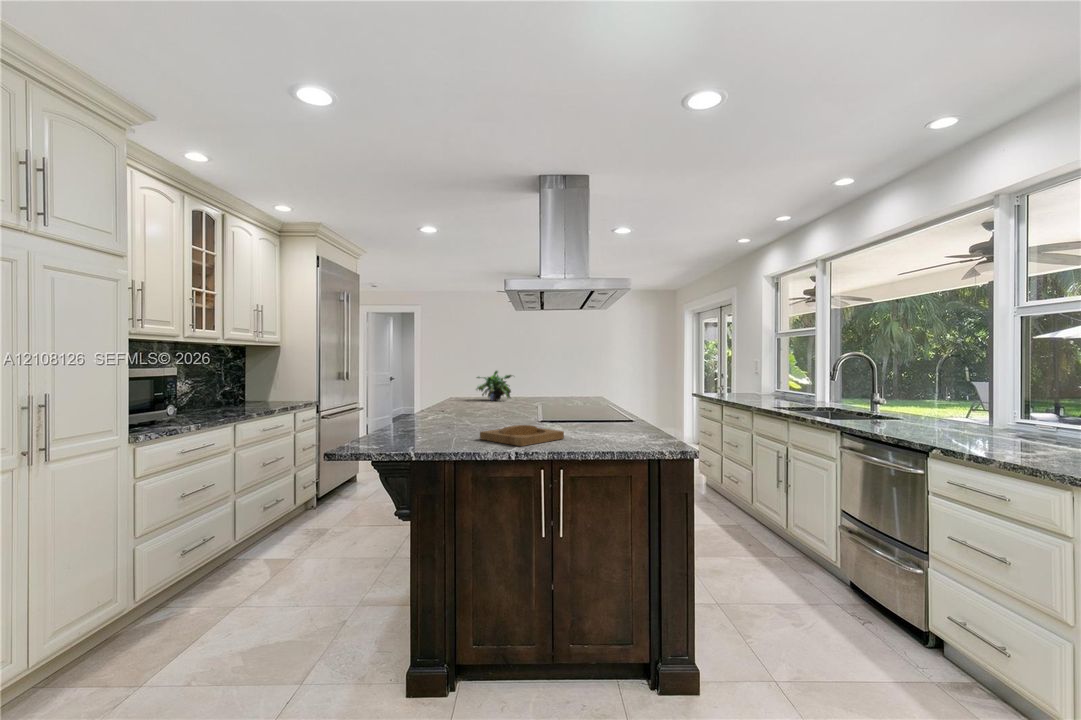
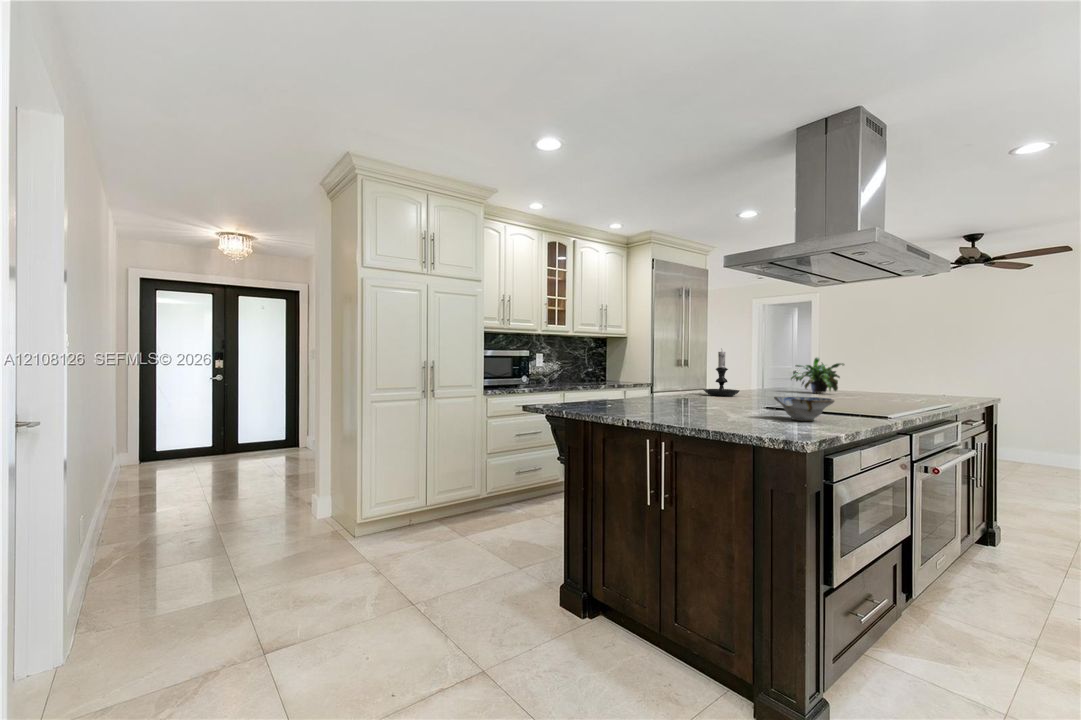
candle holder: none [437,366,469,412] -> present [703,351,739,396]
ceramic bowl: none [589,413,630,432] -> present [774,397,834,421]
tray: present [480,425,564,446] -> none [636,399,712,417]

